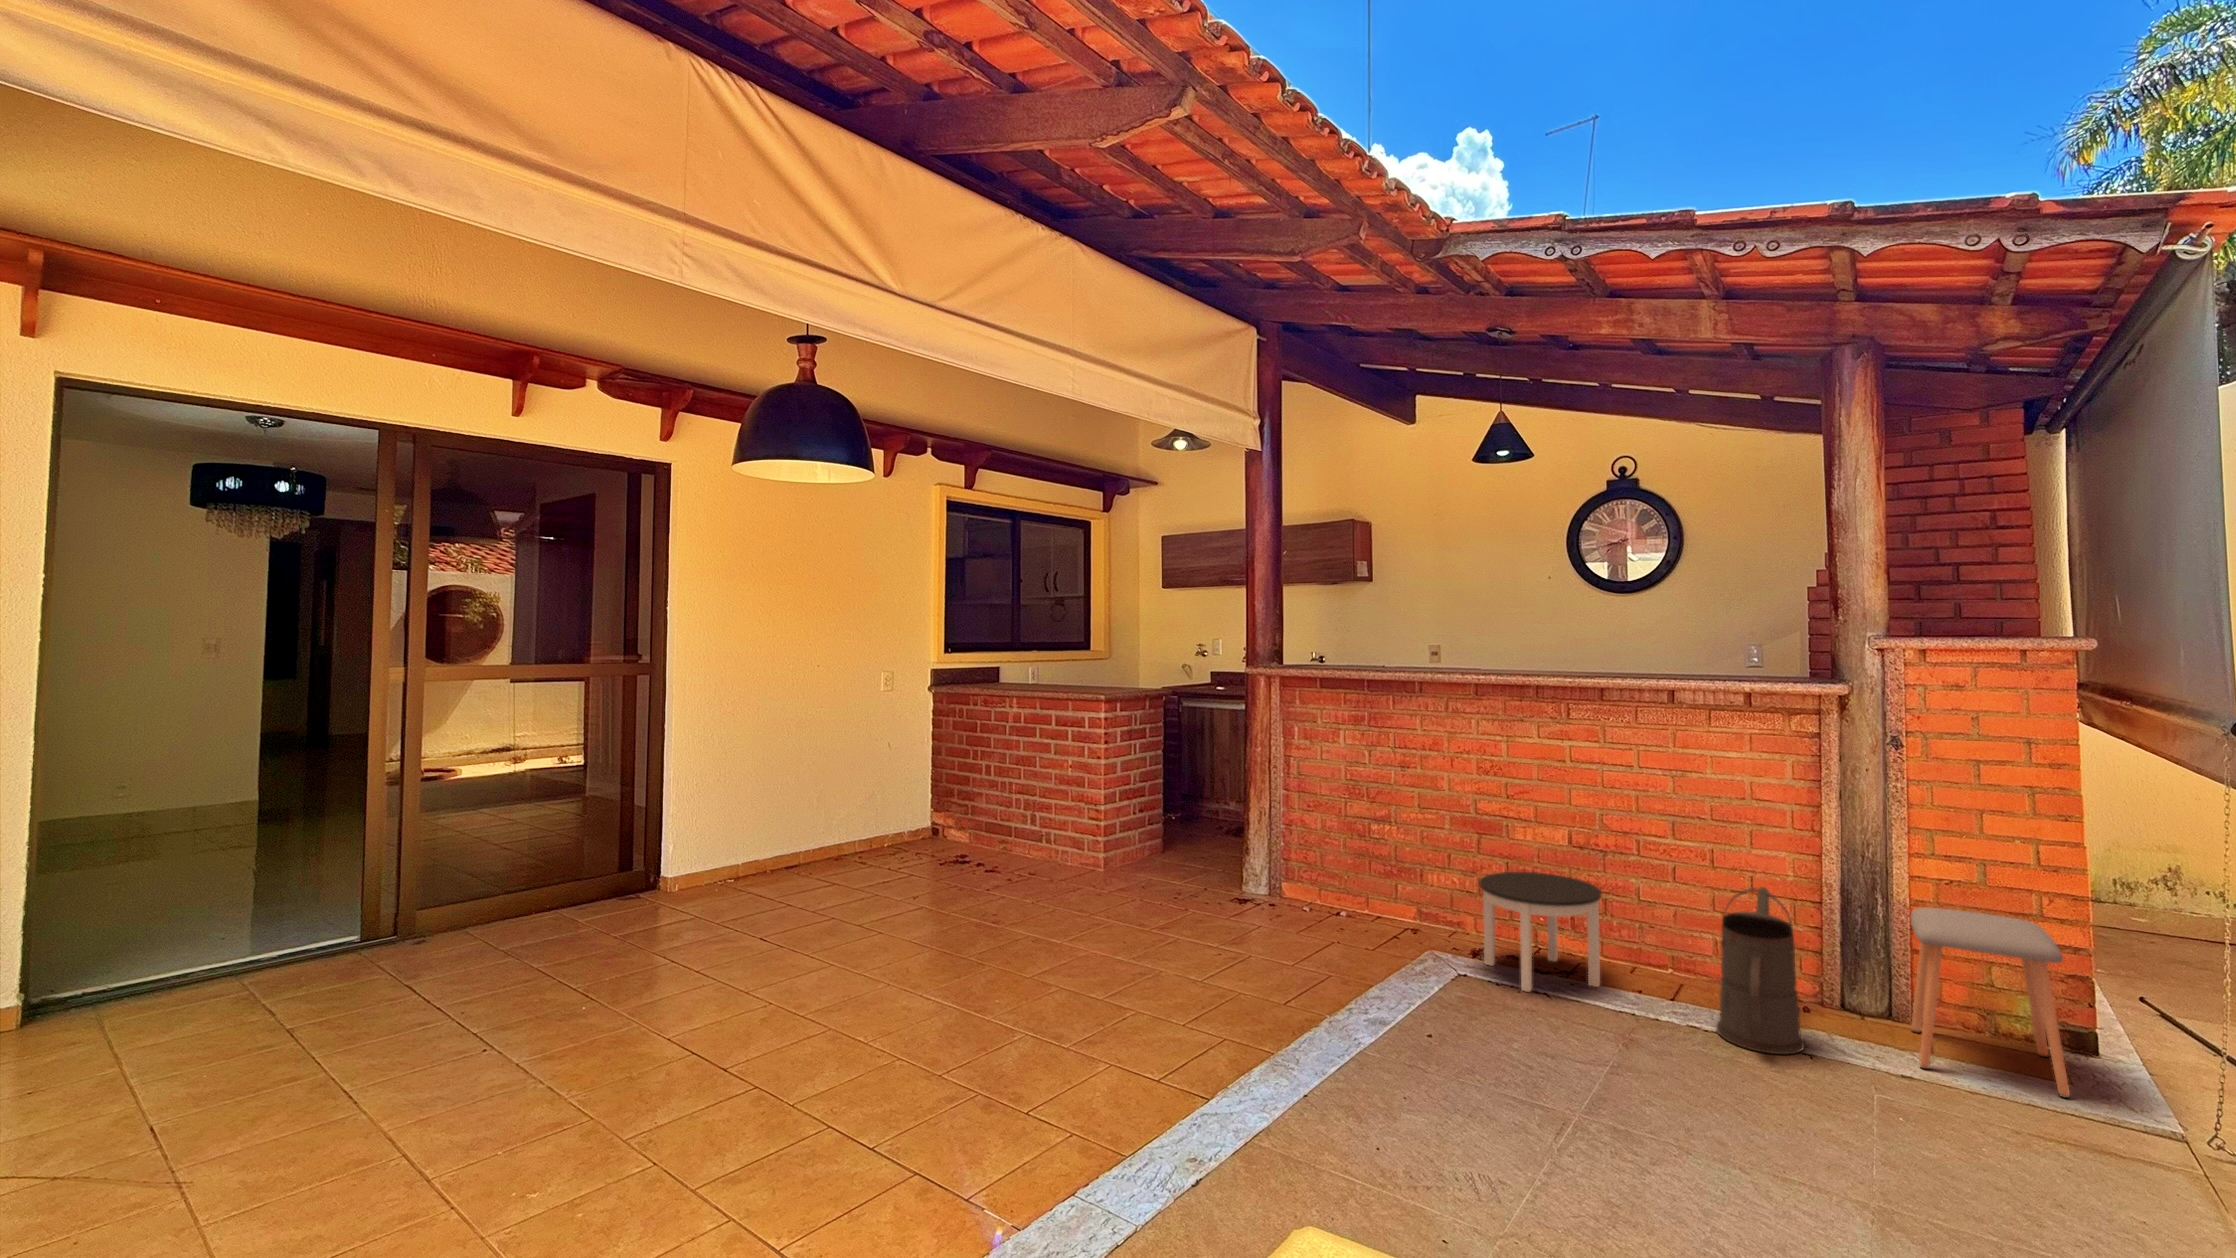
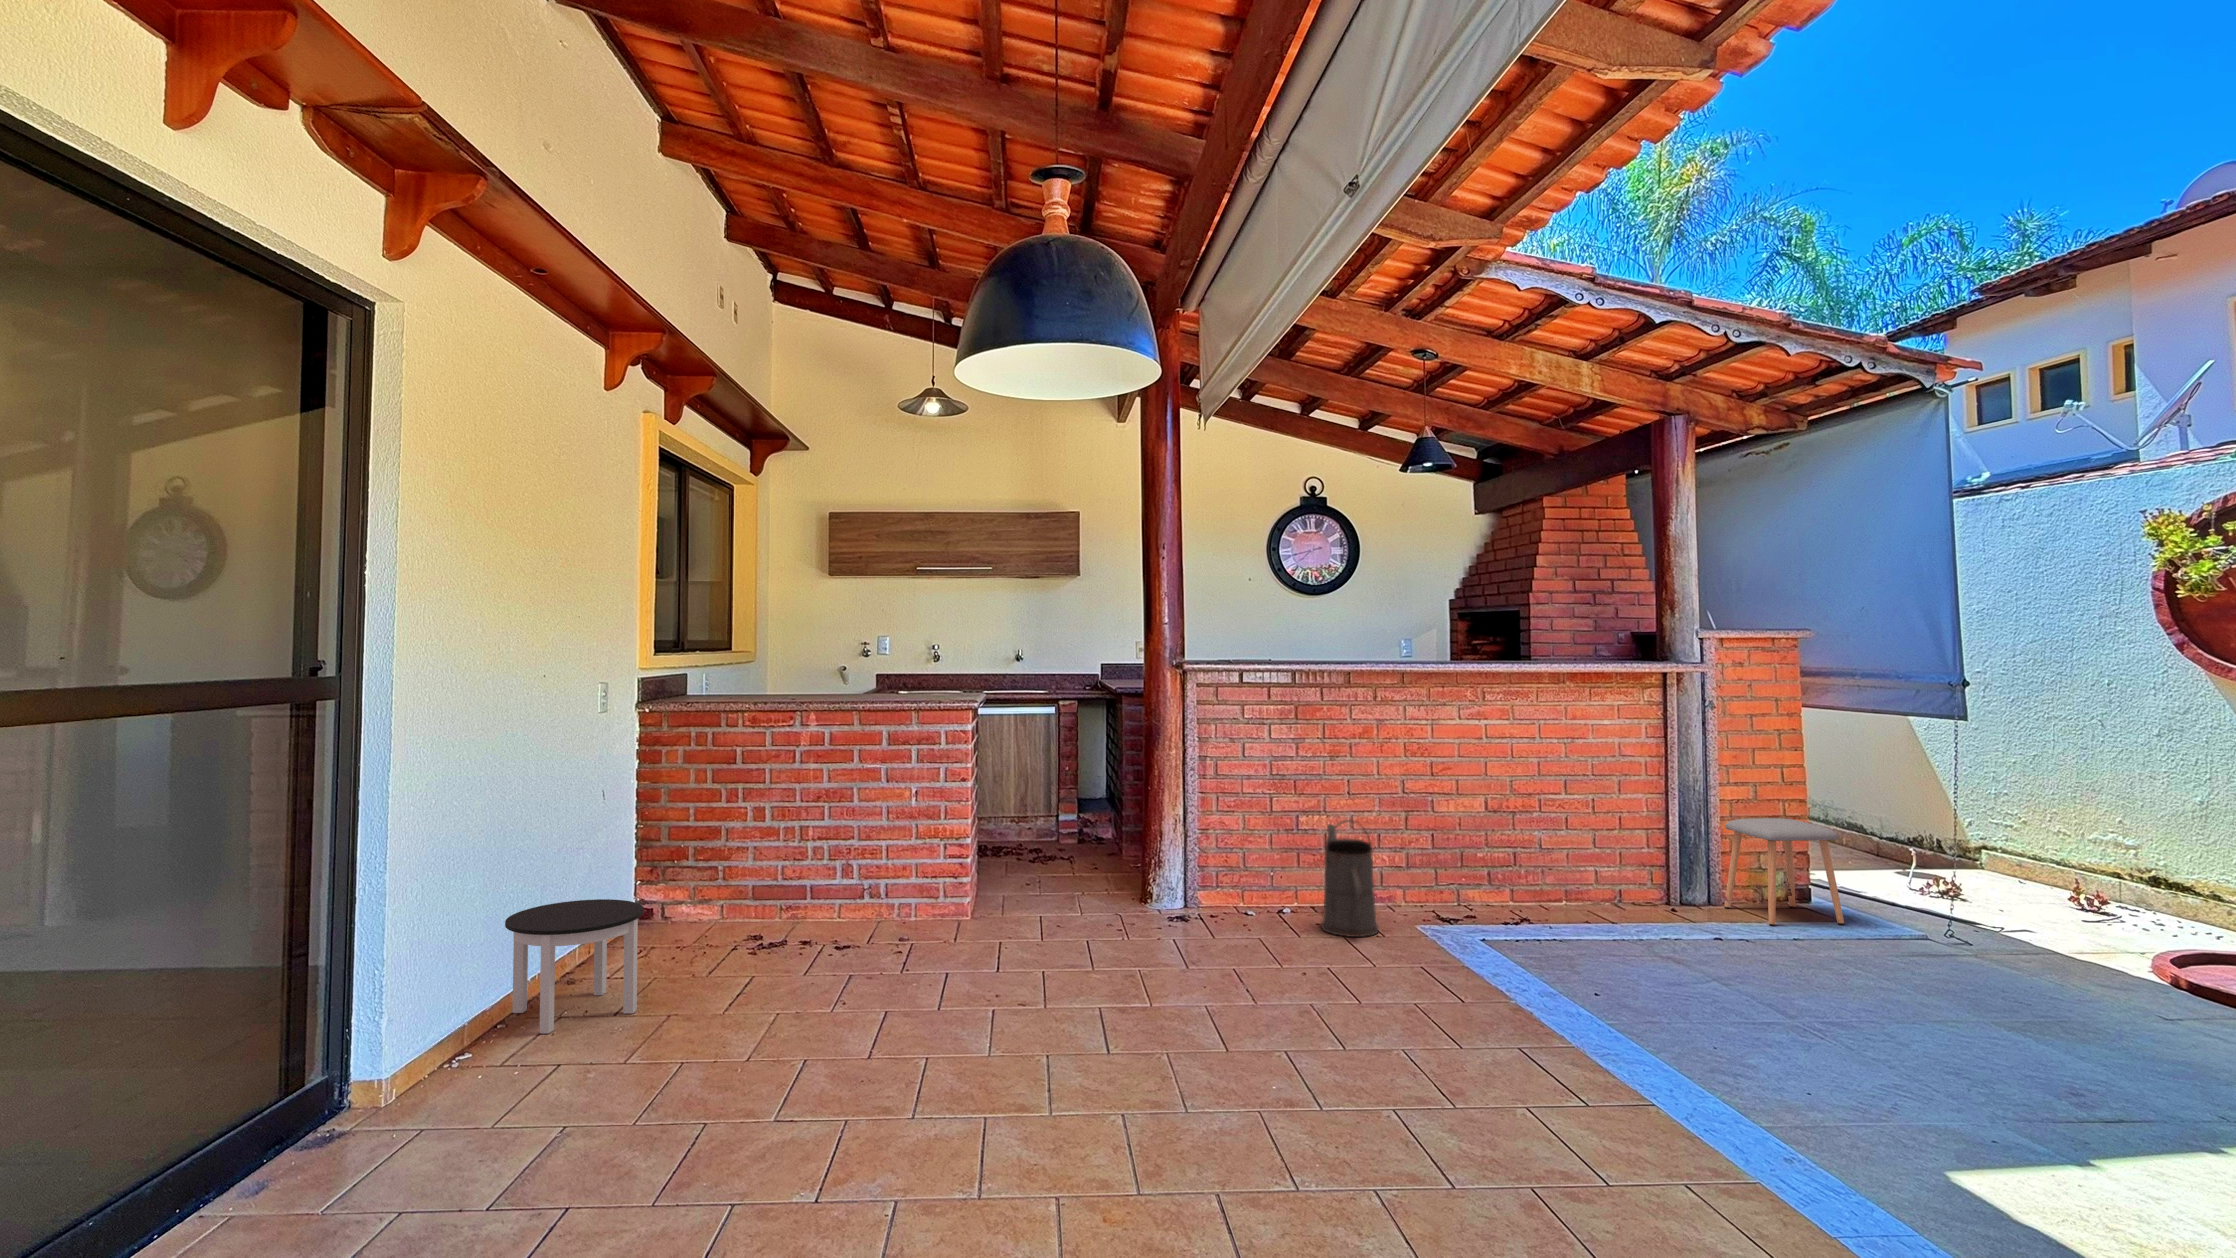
round table: present [1480,872,1602,992] -> present [505,899,644,1034]
watering can: present [1716,887,1804,1054] -> present [1321,820,1379,937]

